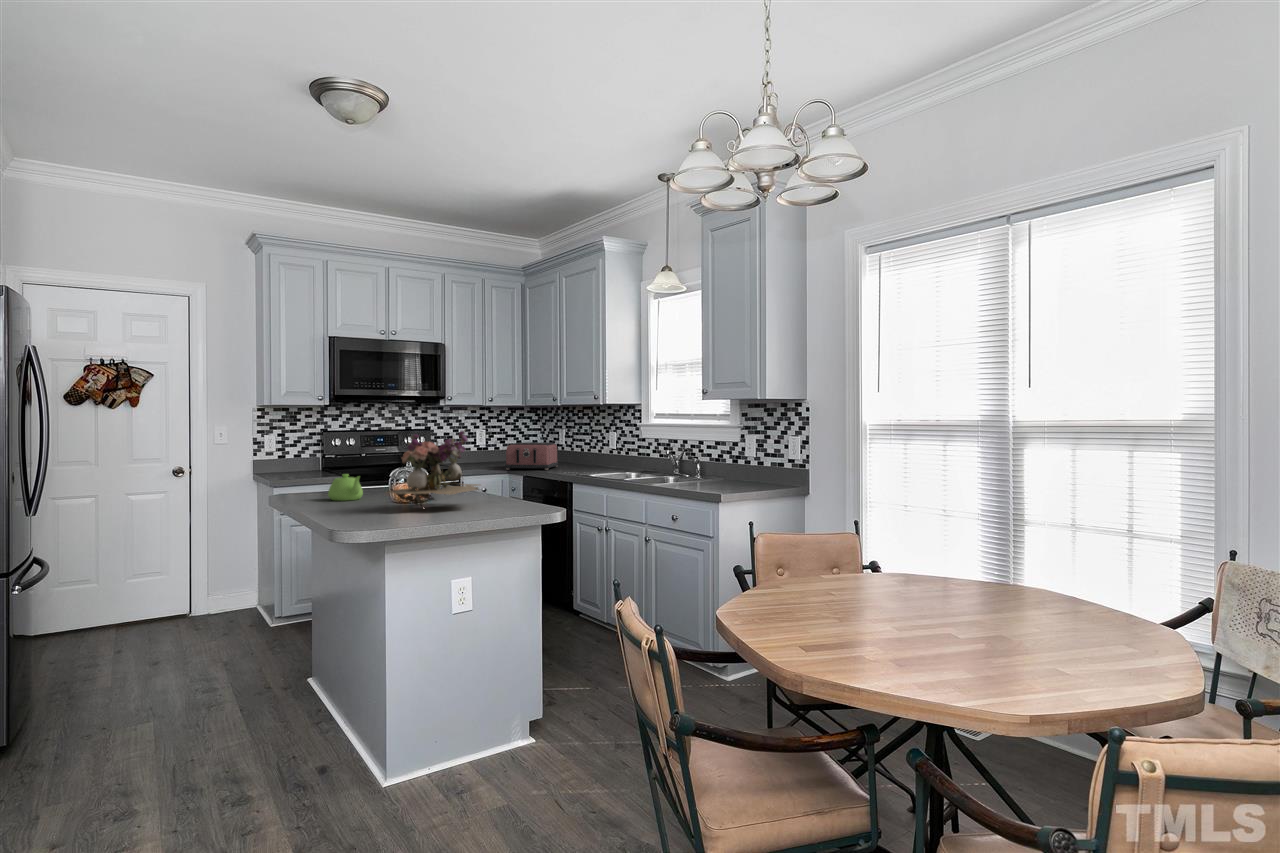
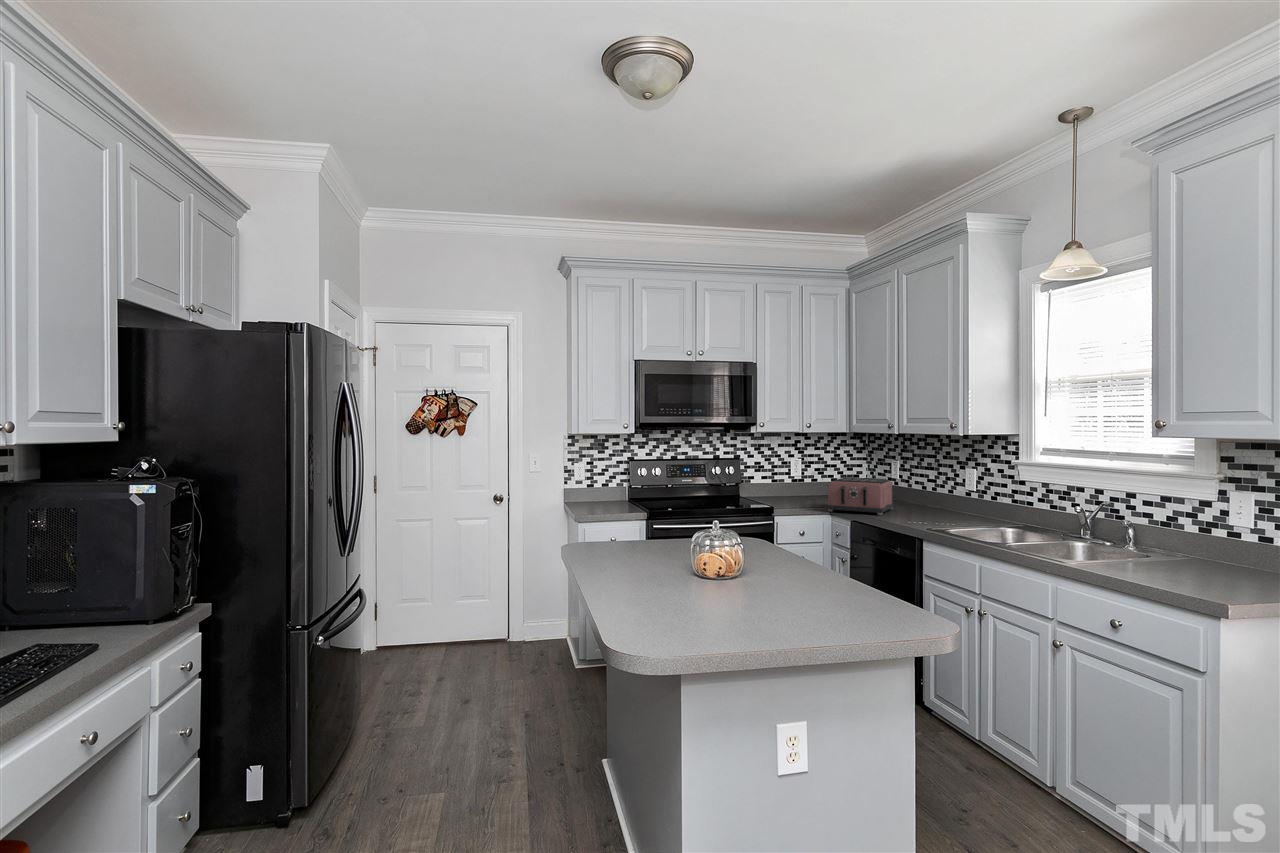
flower arrangement: present [387,430,479,507] -> none [660,484,803,605]
teapot: present [328,474,363,501] -> none [603,533,645,570]

